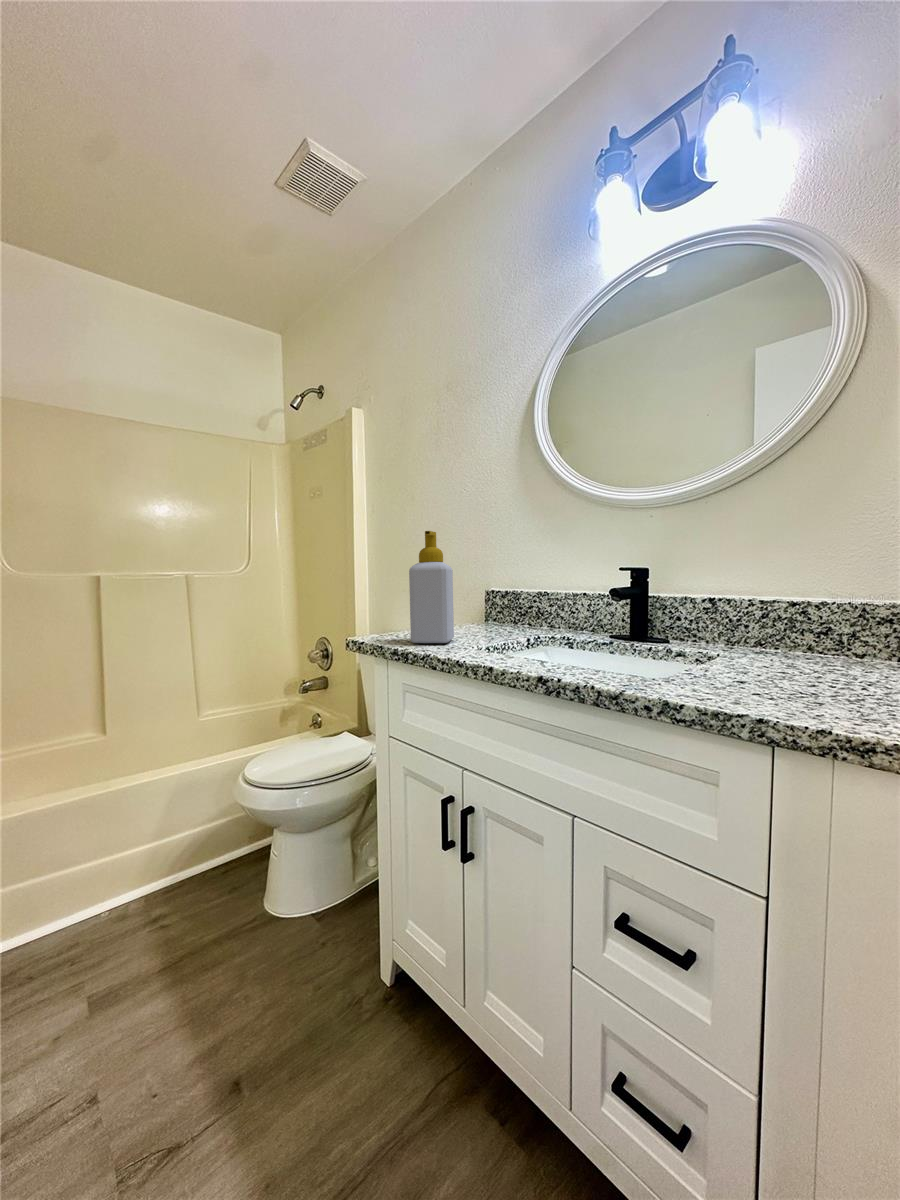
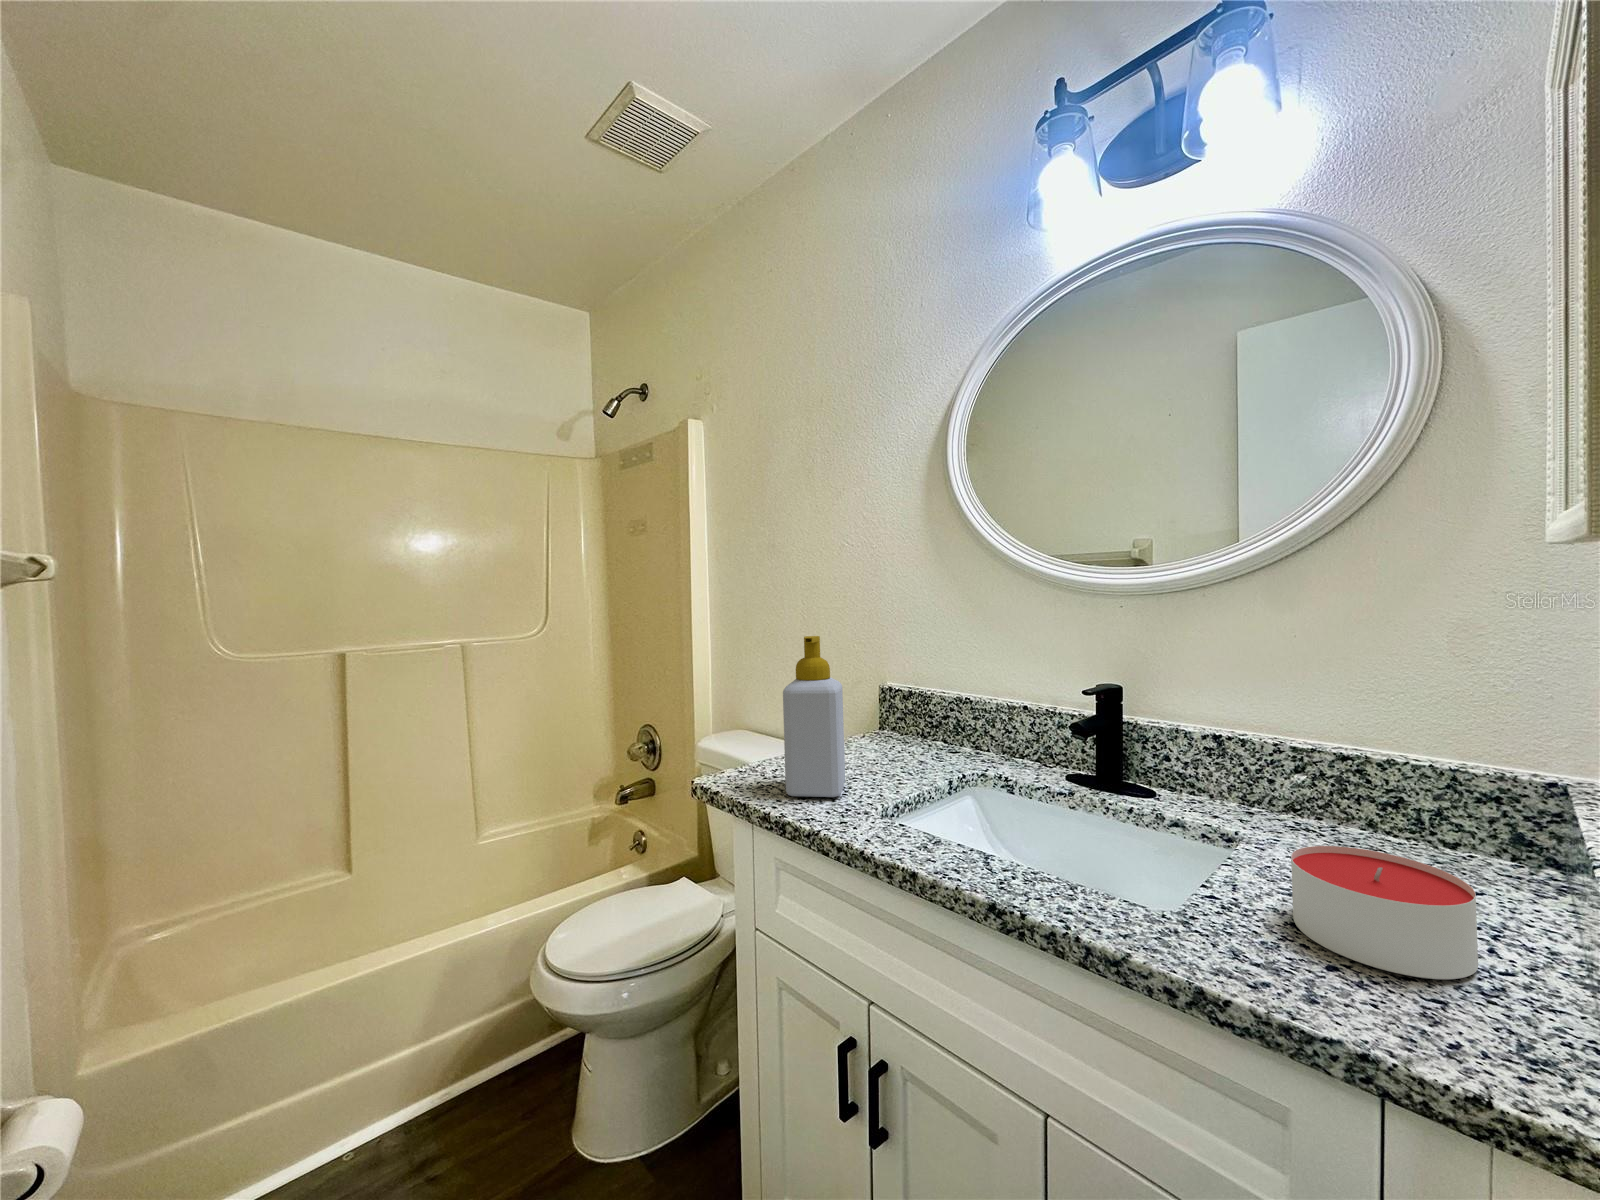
candle: none [739,635,851,695] -> present [1291,846,1478,979]

